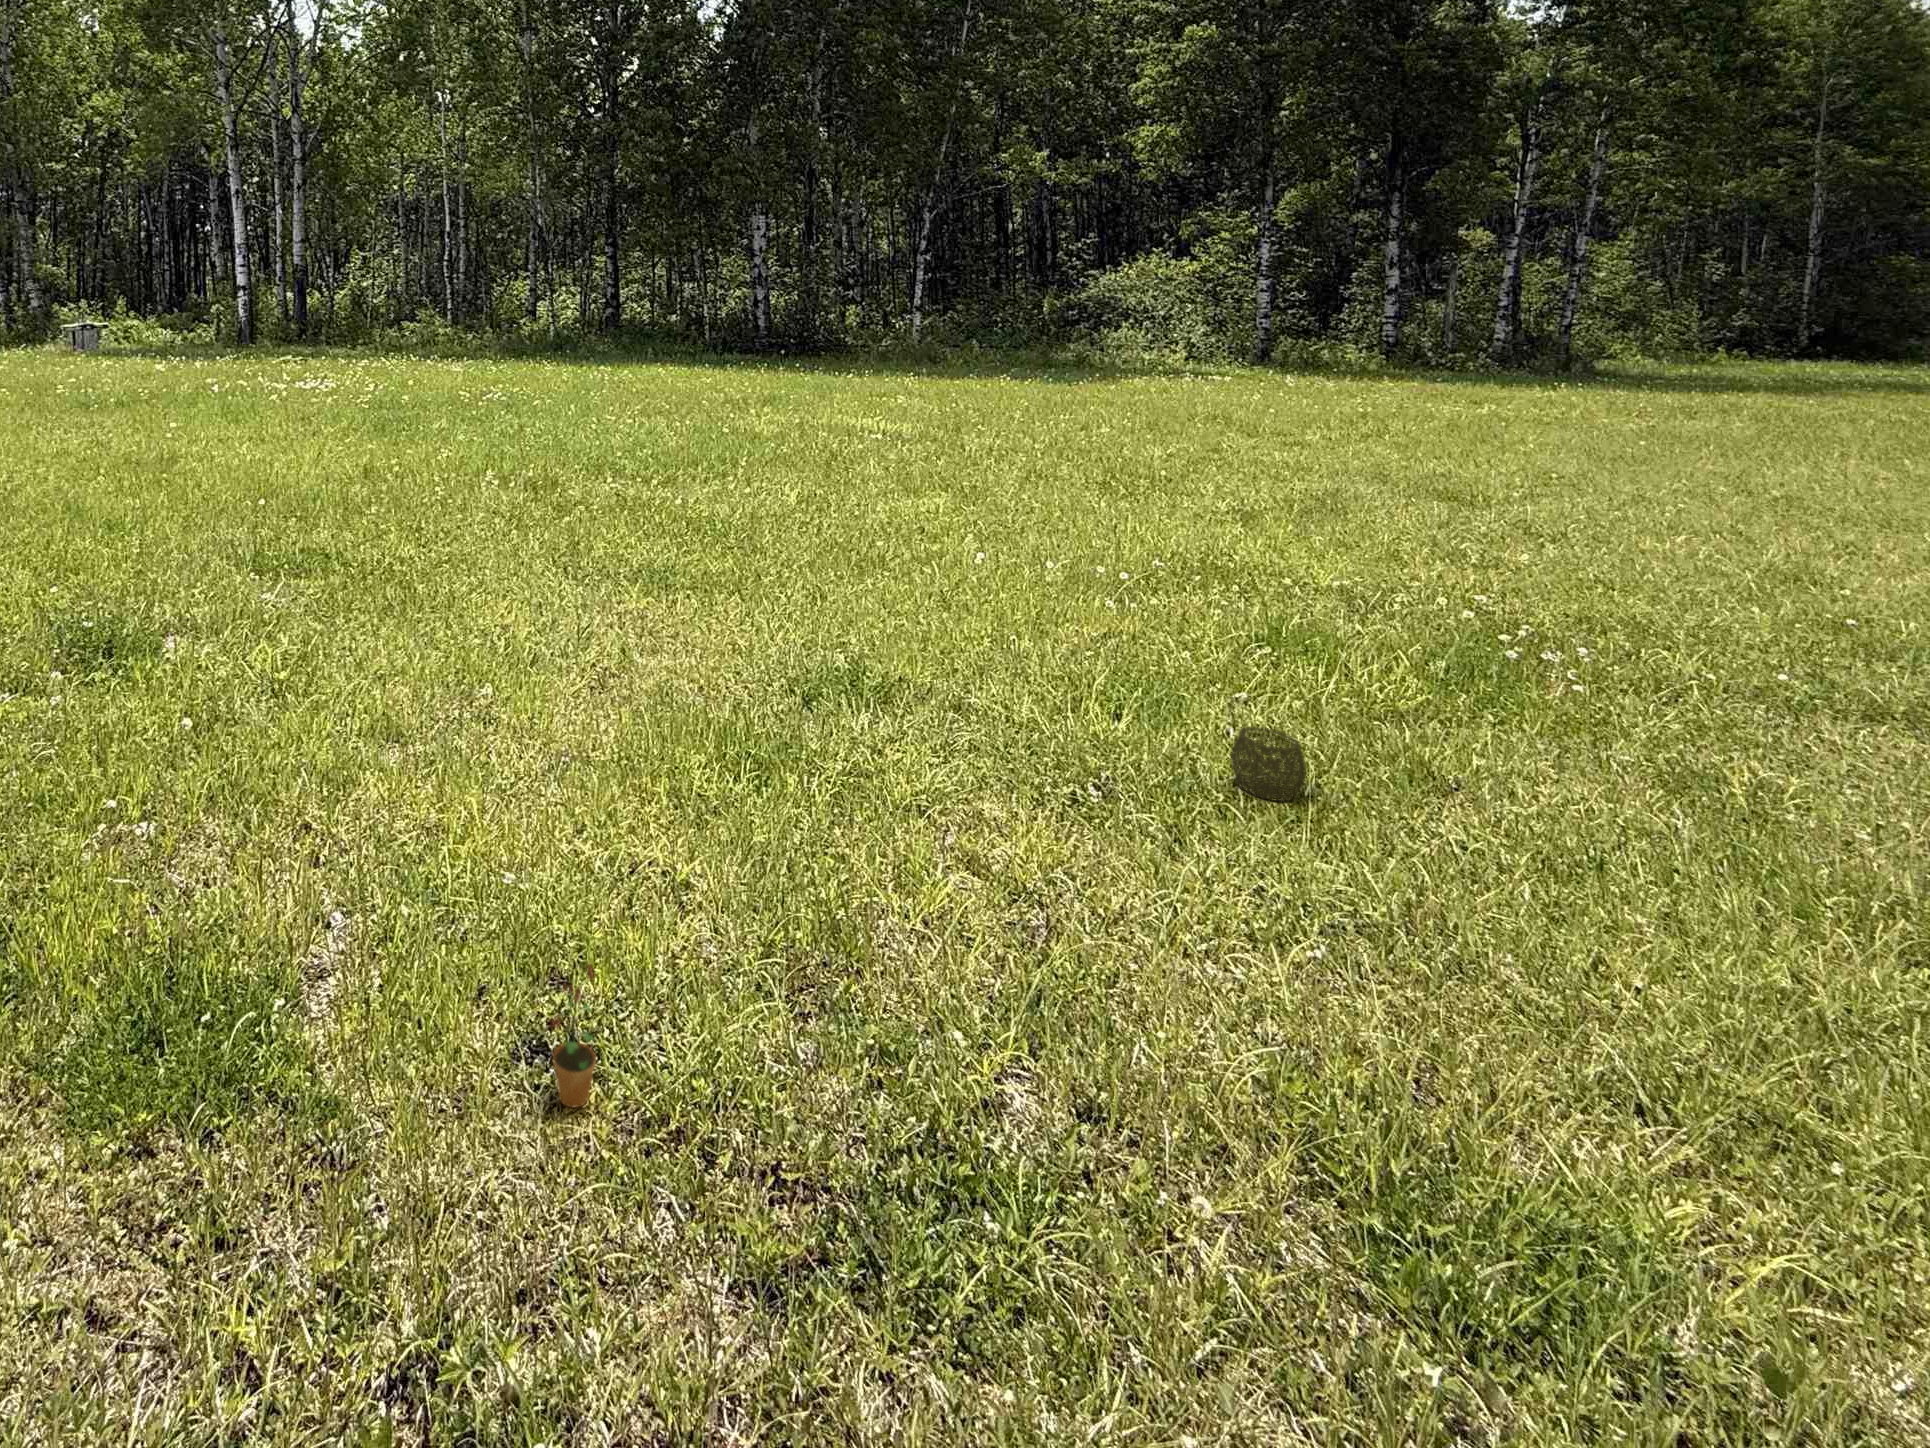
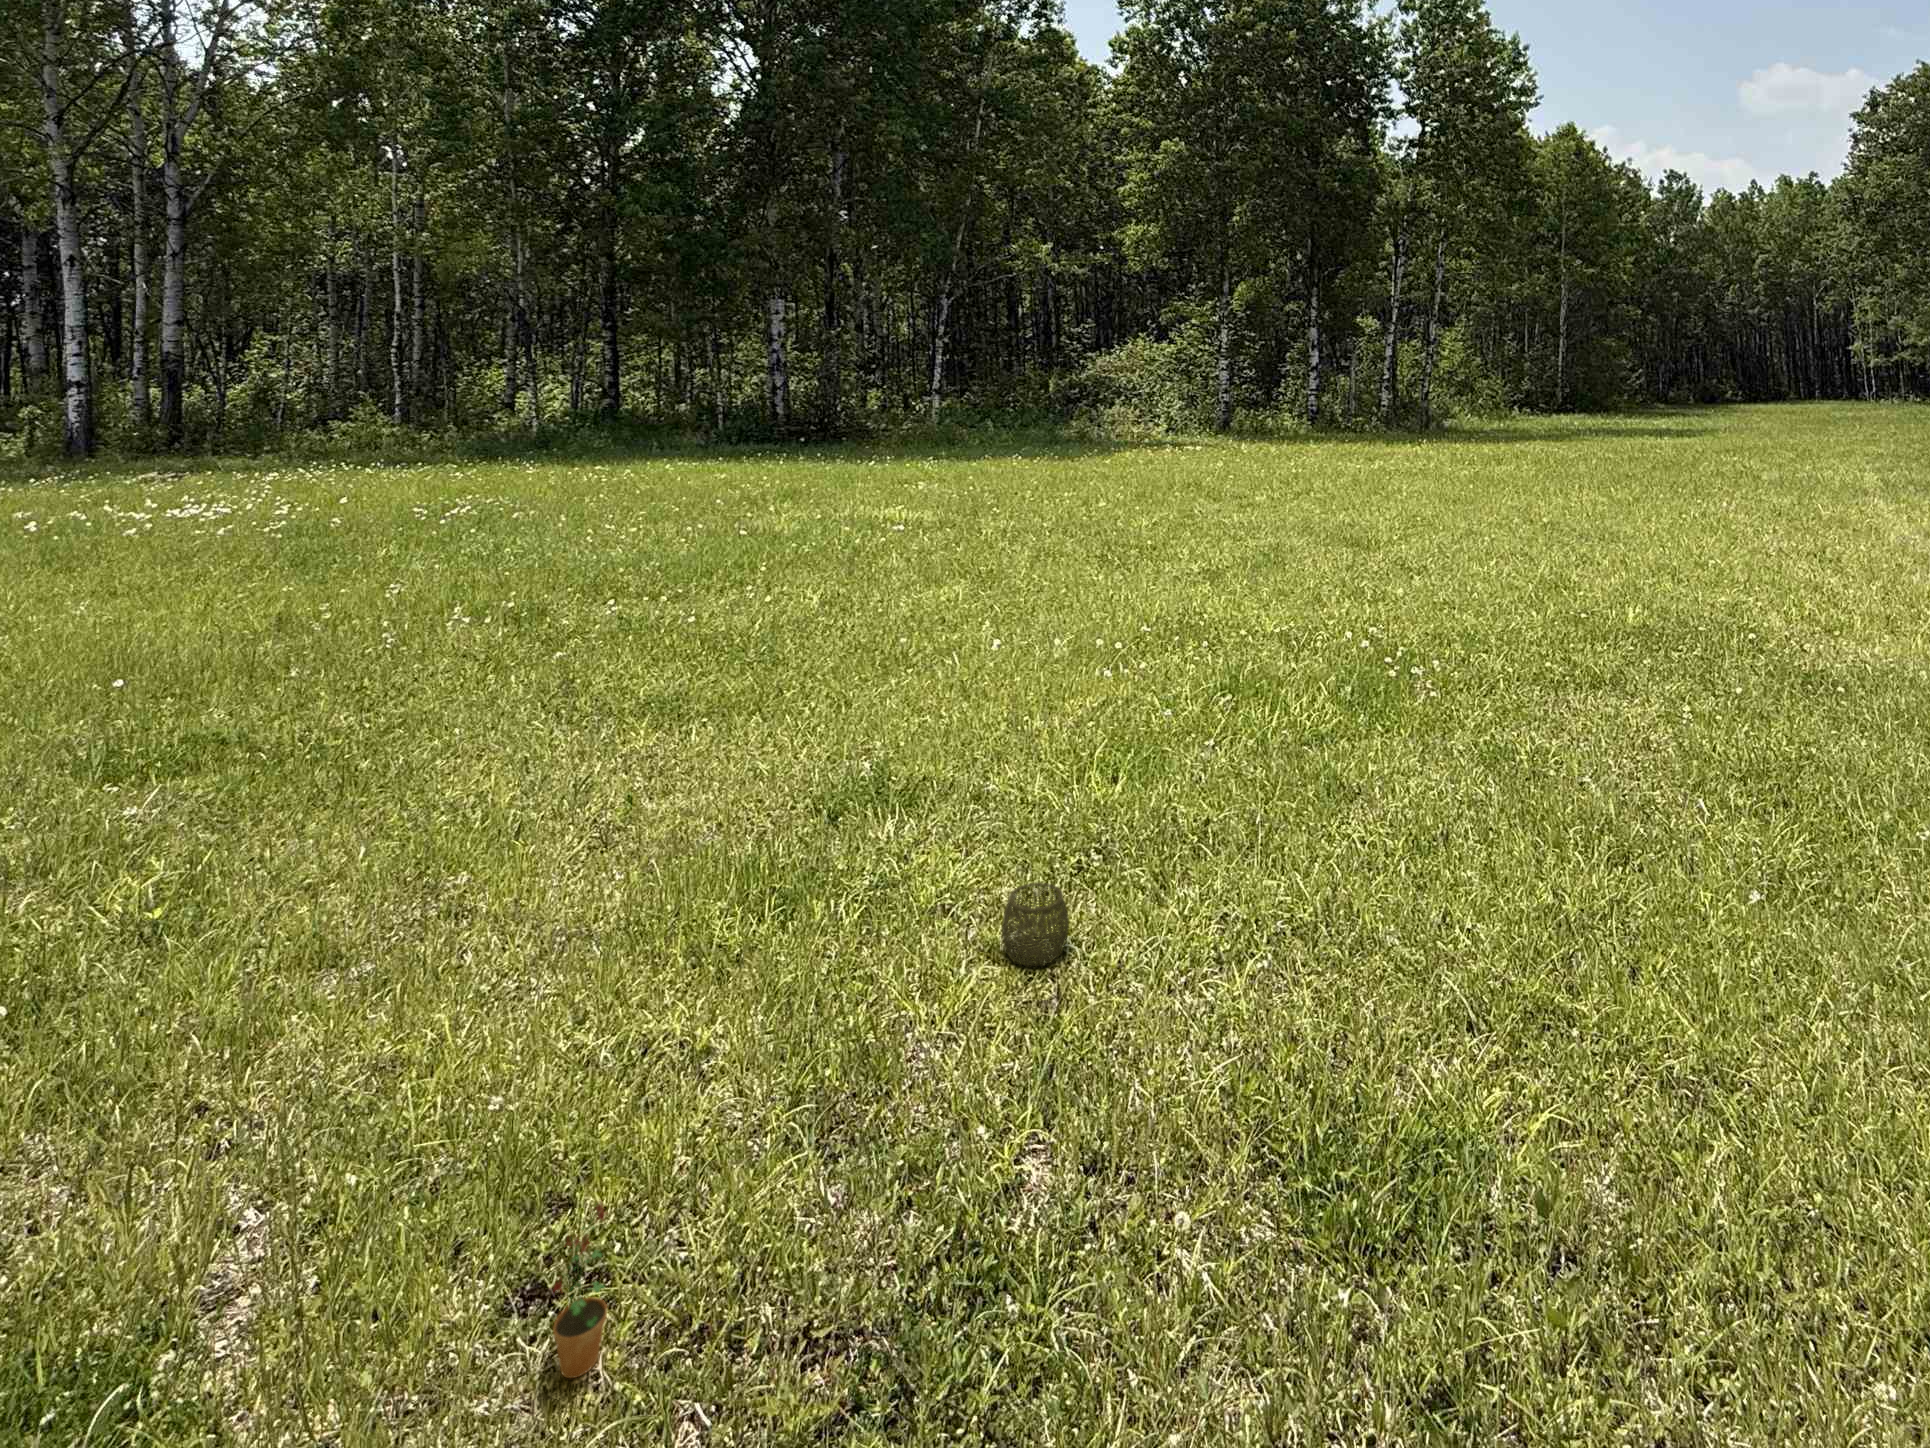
woven basket: present [1230,727,1306,801] -> present [1002,883,1069,966]

